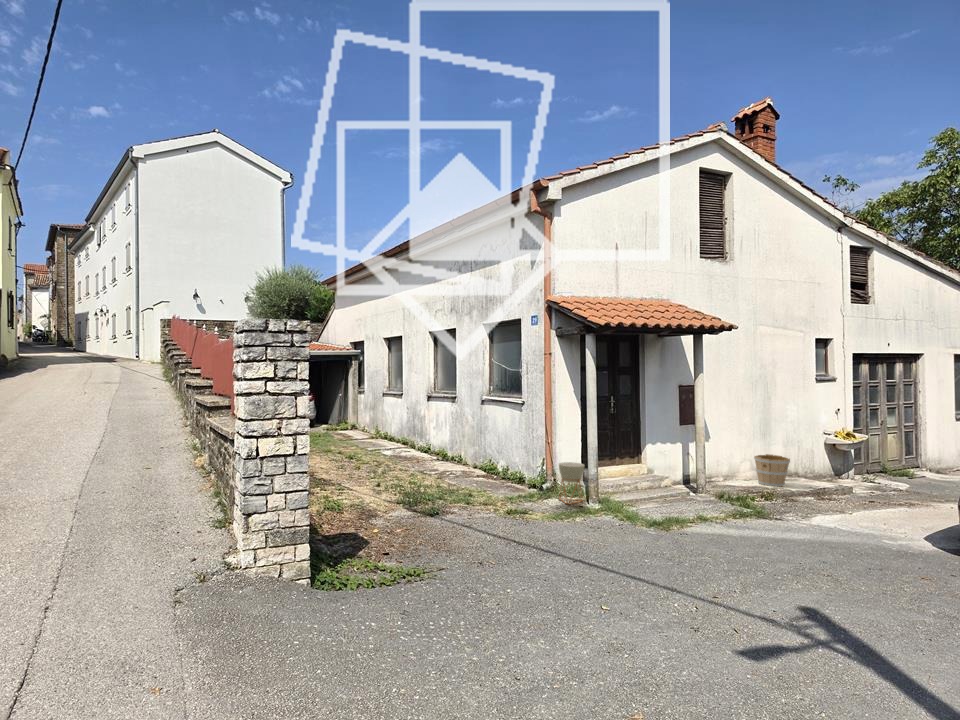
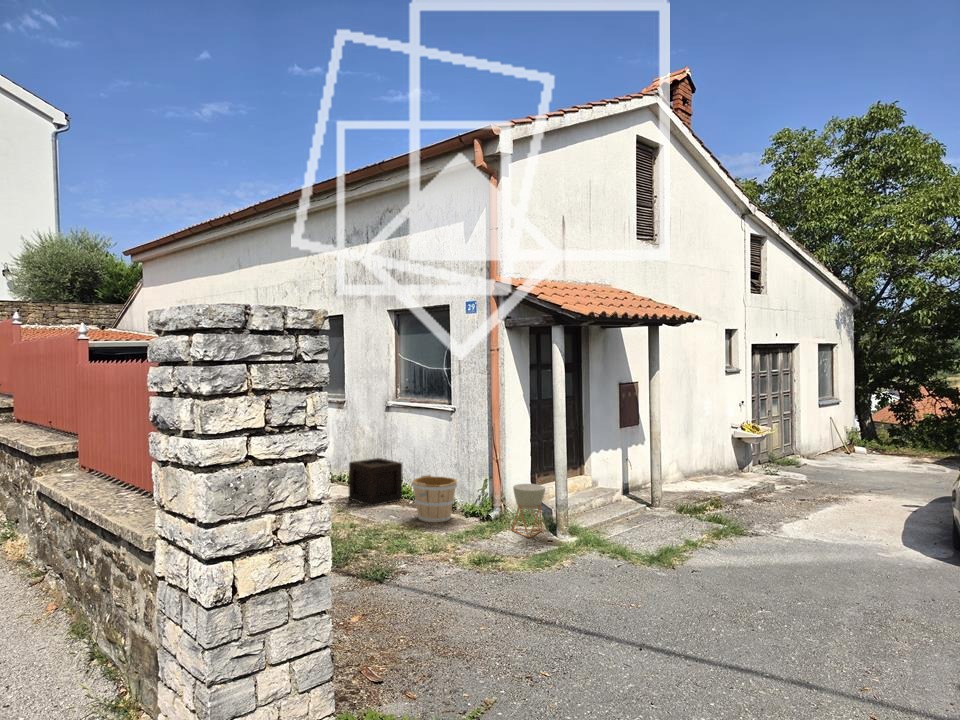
wooden crate: none [451,441,491,477] -> present [349,458,403,506]
wooden bucket: present [754,454,790,487] -> present [412,475,458,523]

